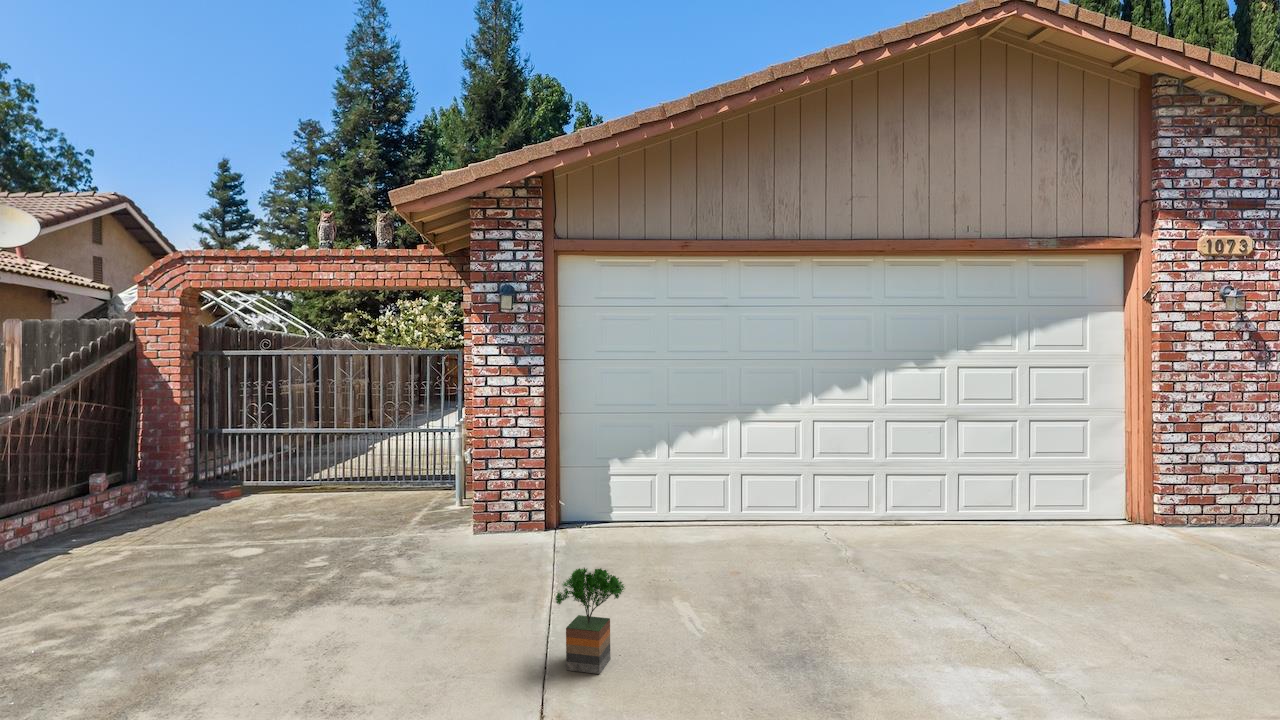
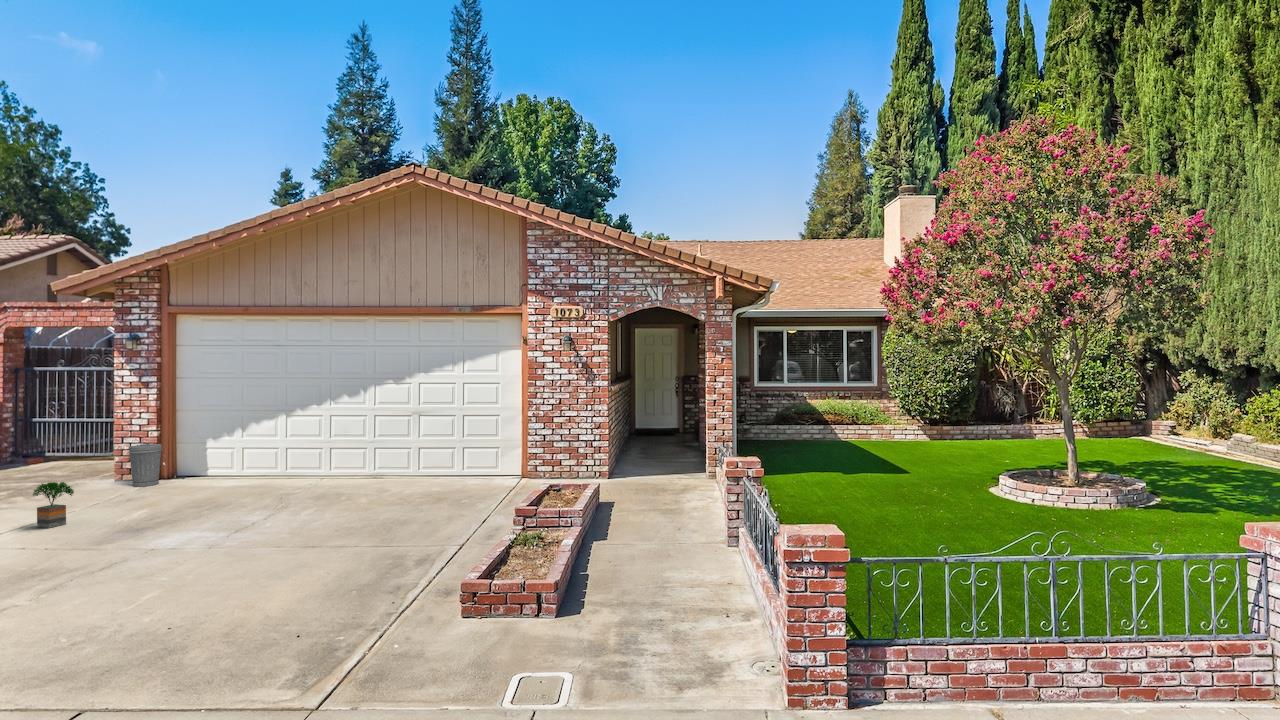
trash can: none [517,469,564,544] -> present [128,444,162,487]

